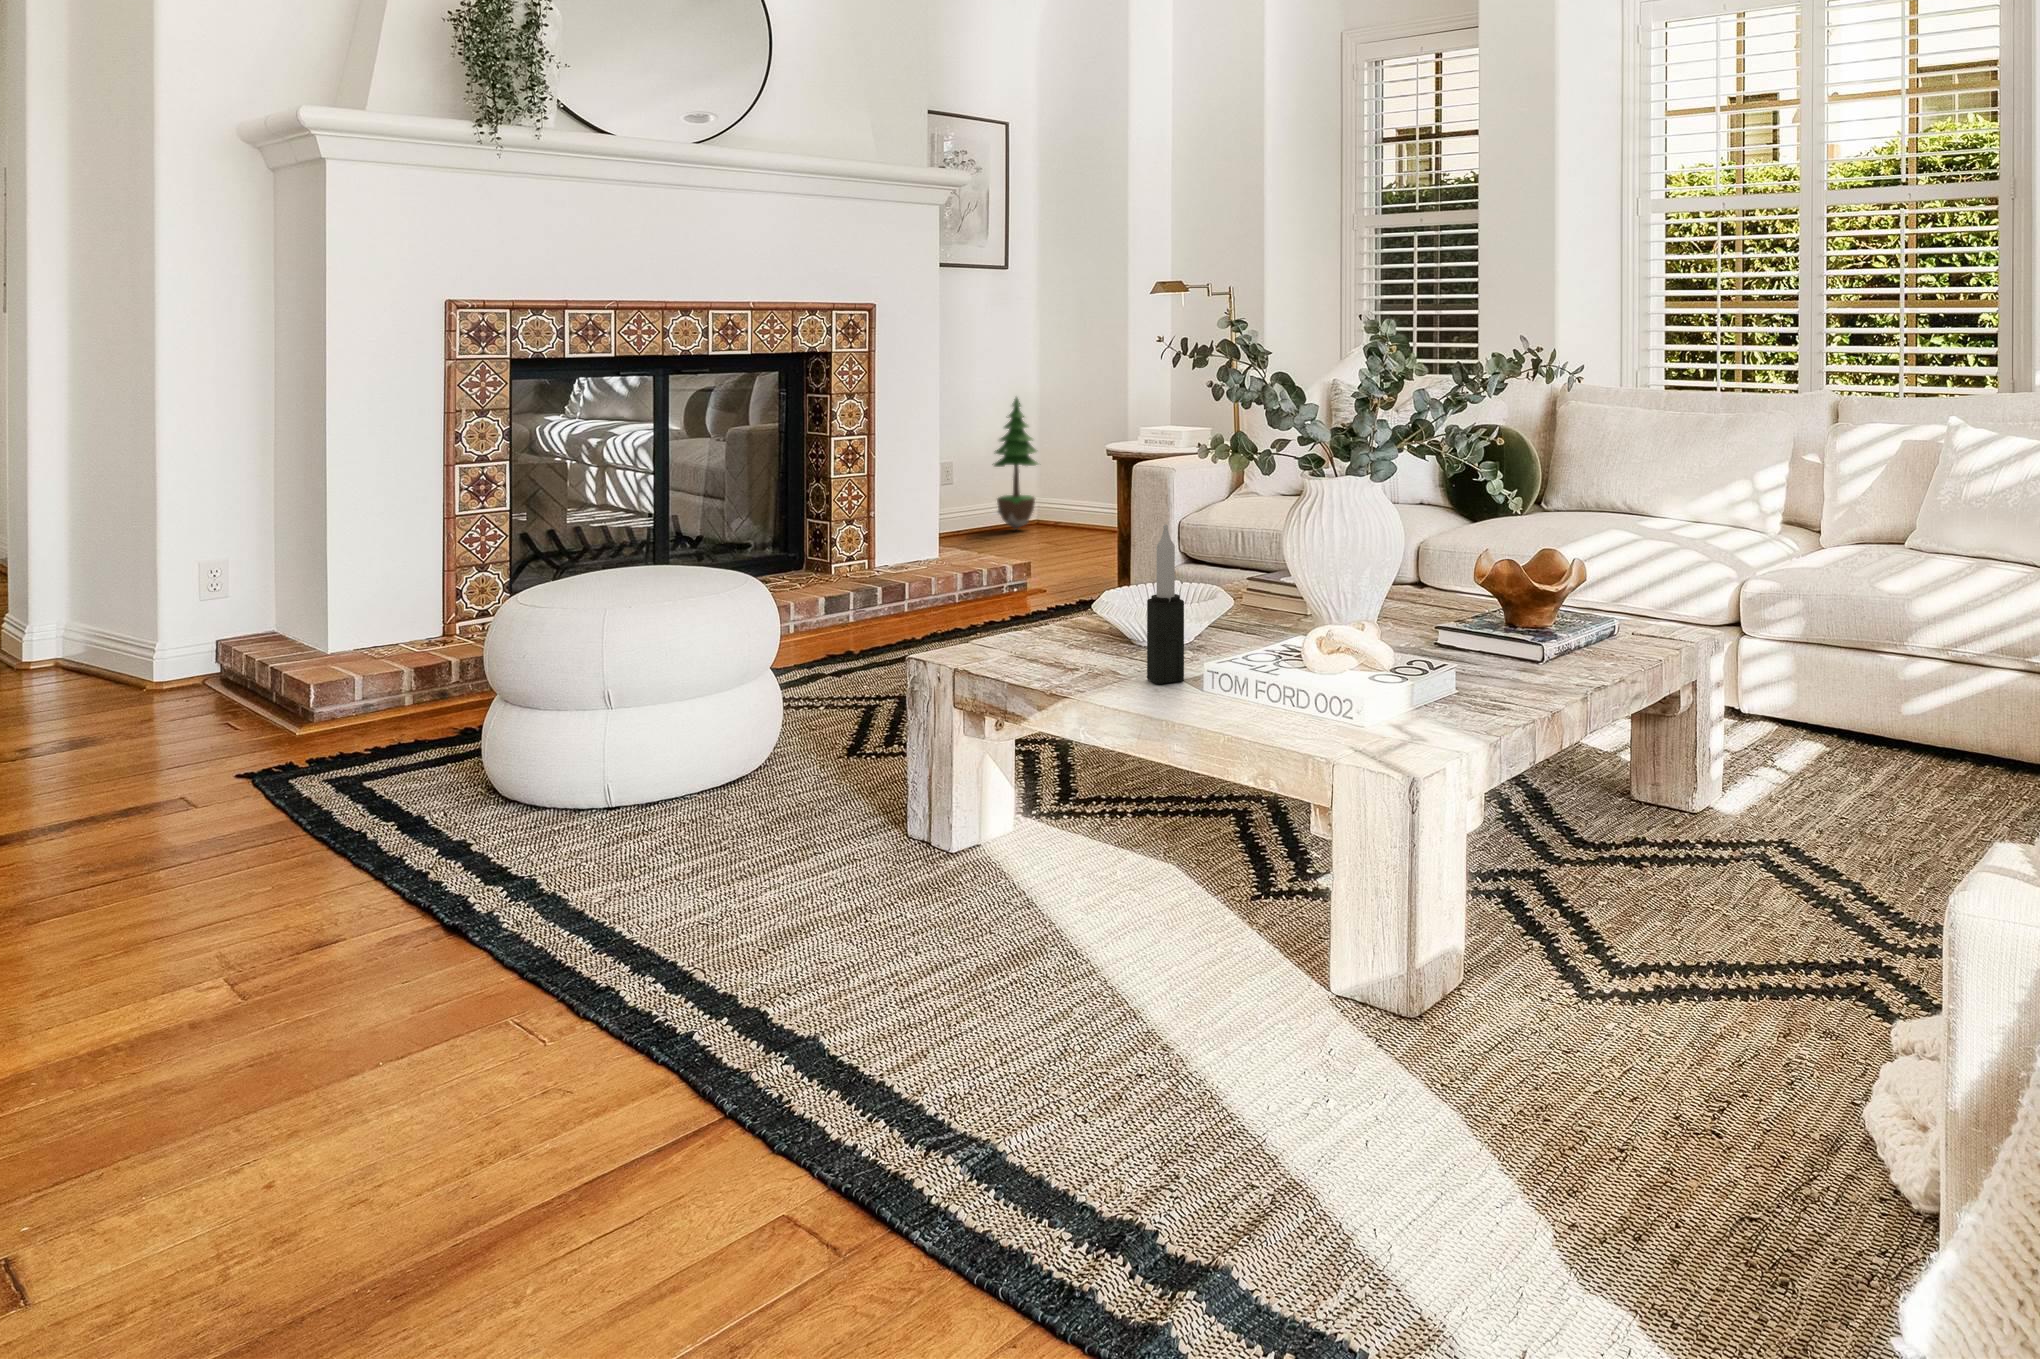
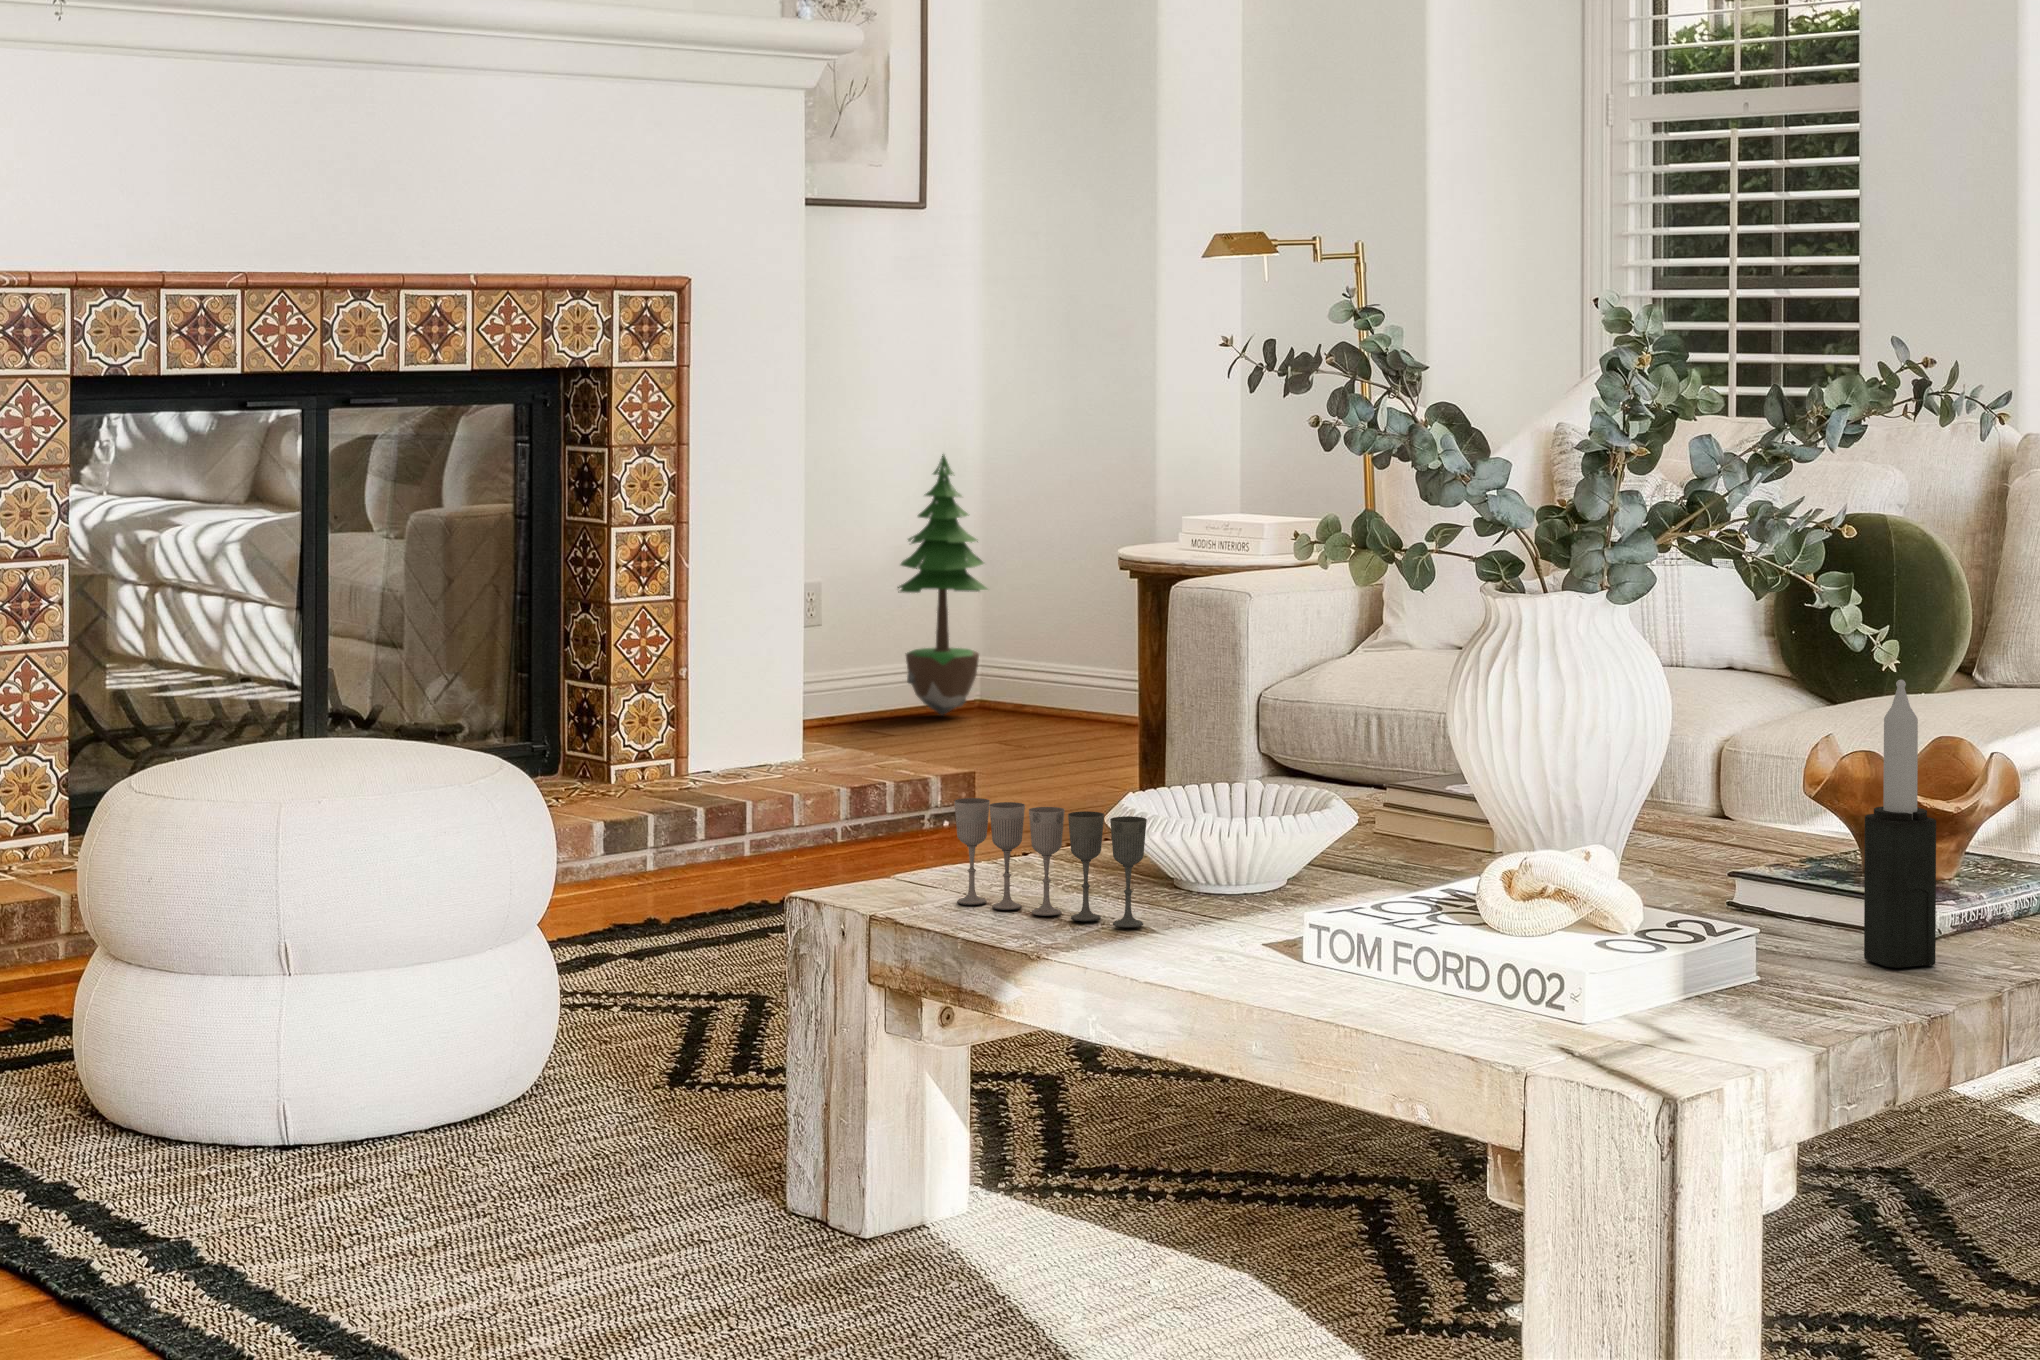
candle: present [1147,525,1184,684] -> present [1864,680,1936,968]
wine glass: none [1003,600,1114,673] -> present [955,798,1147,927]

